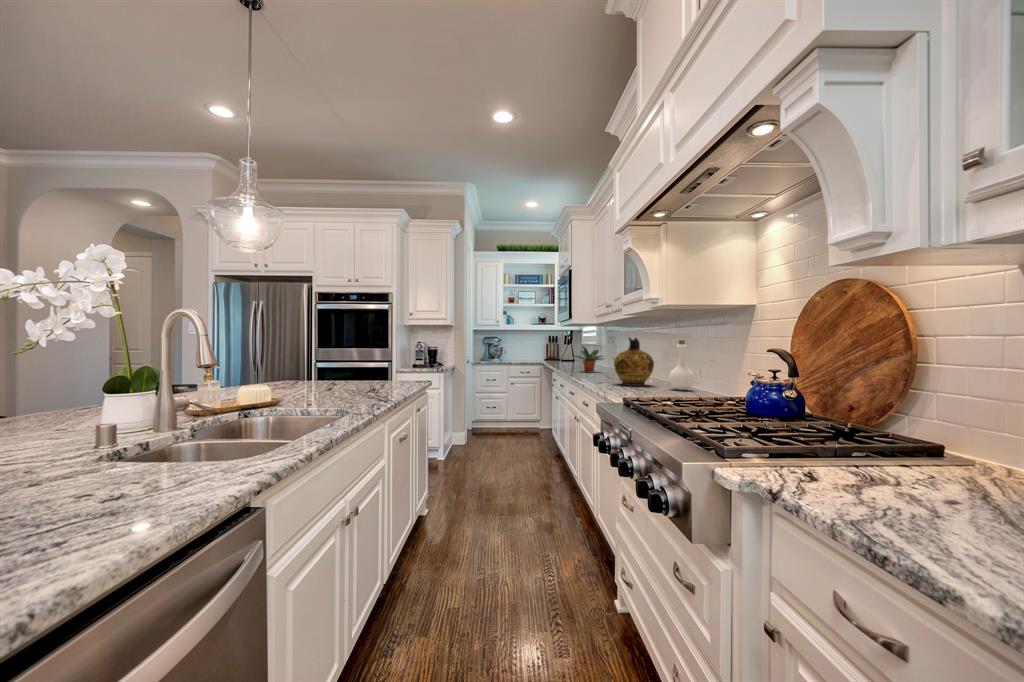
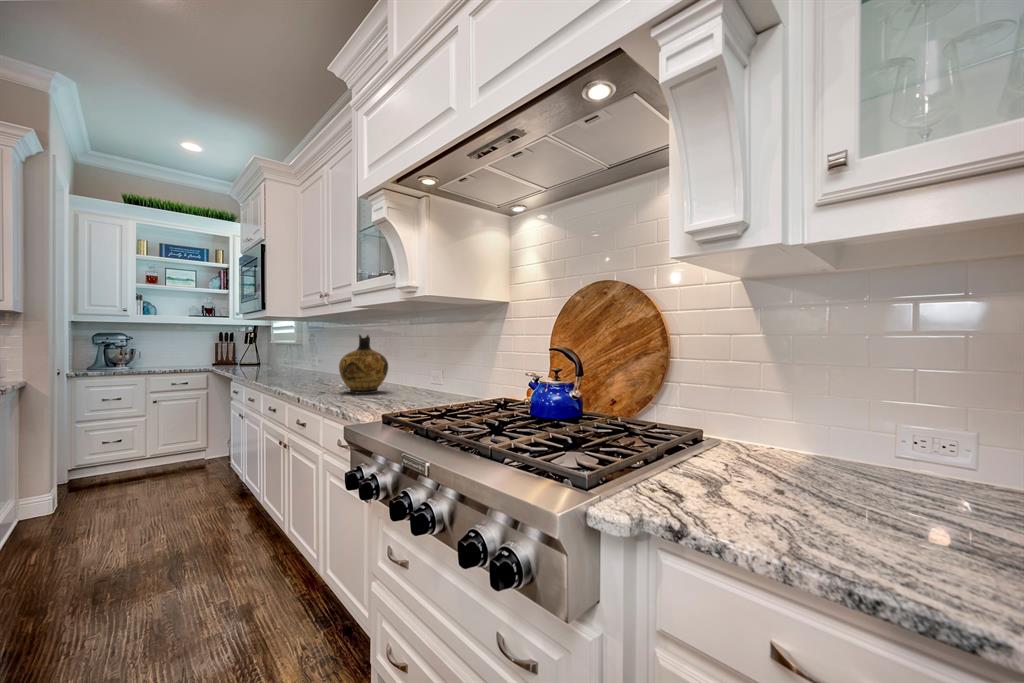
bottle: present [669,340,694,390] -> none [409,339,436,394]
potted plant: present [575,347,603,372] -> none [265,345,312,379]

